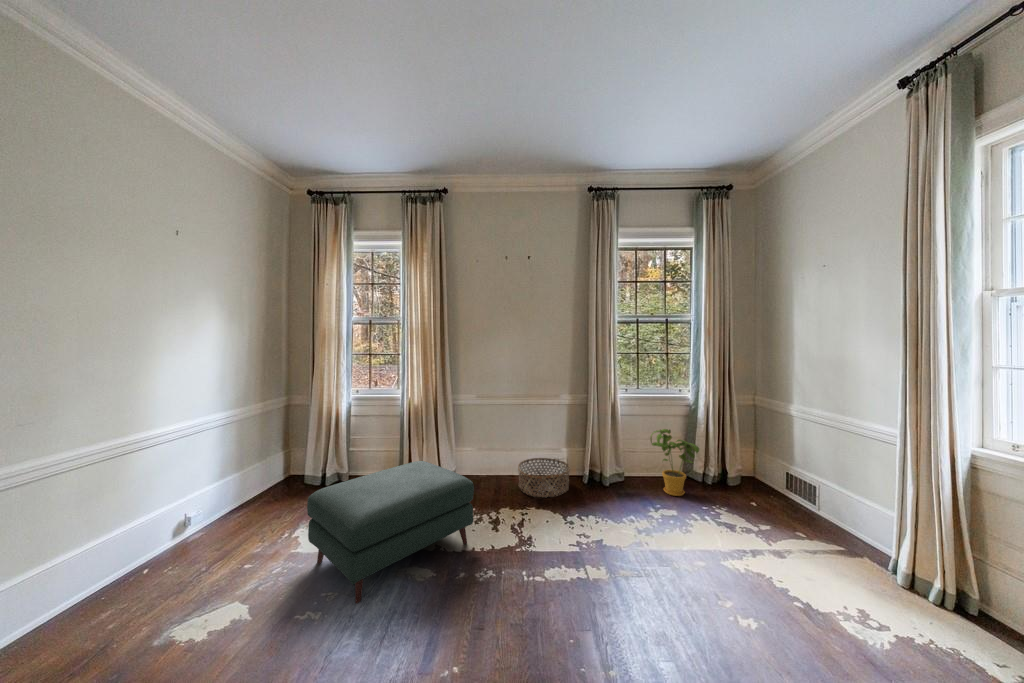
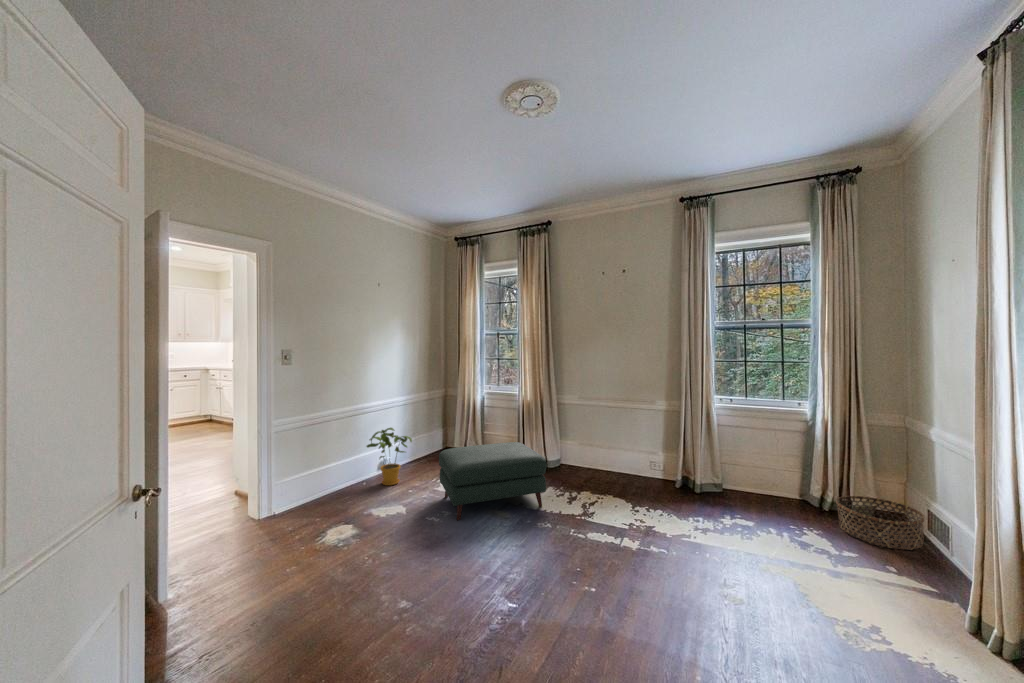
house plant: present [650,429,699,496] -> present [367,428,412,485]
basket: present [518,458,570,497] -> present [836,496,924,550]

